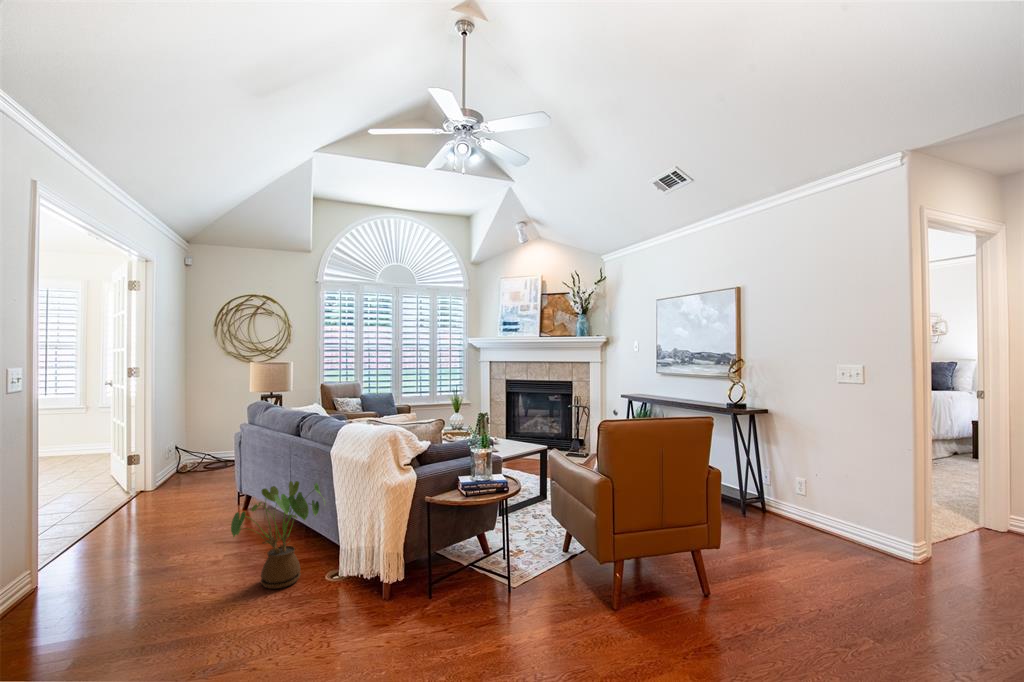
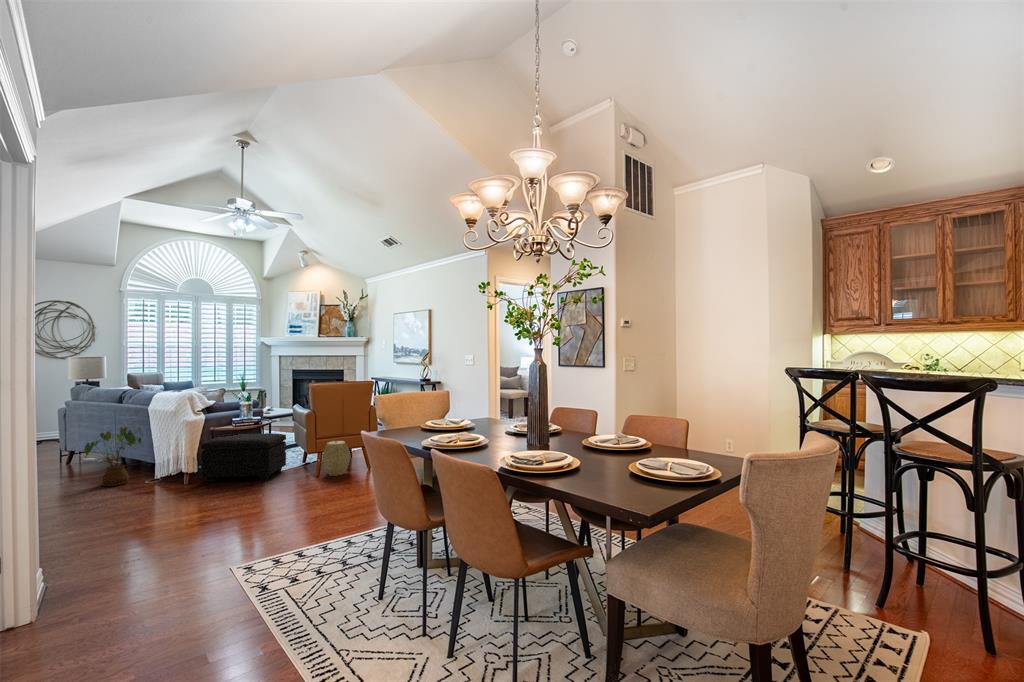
footstool: none [411,504,550,619] -> present [201,433,286,482]
woven basket: none [632,540,692,624] -> present [322,441,350,476]

